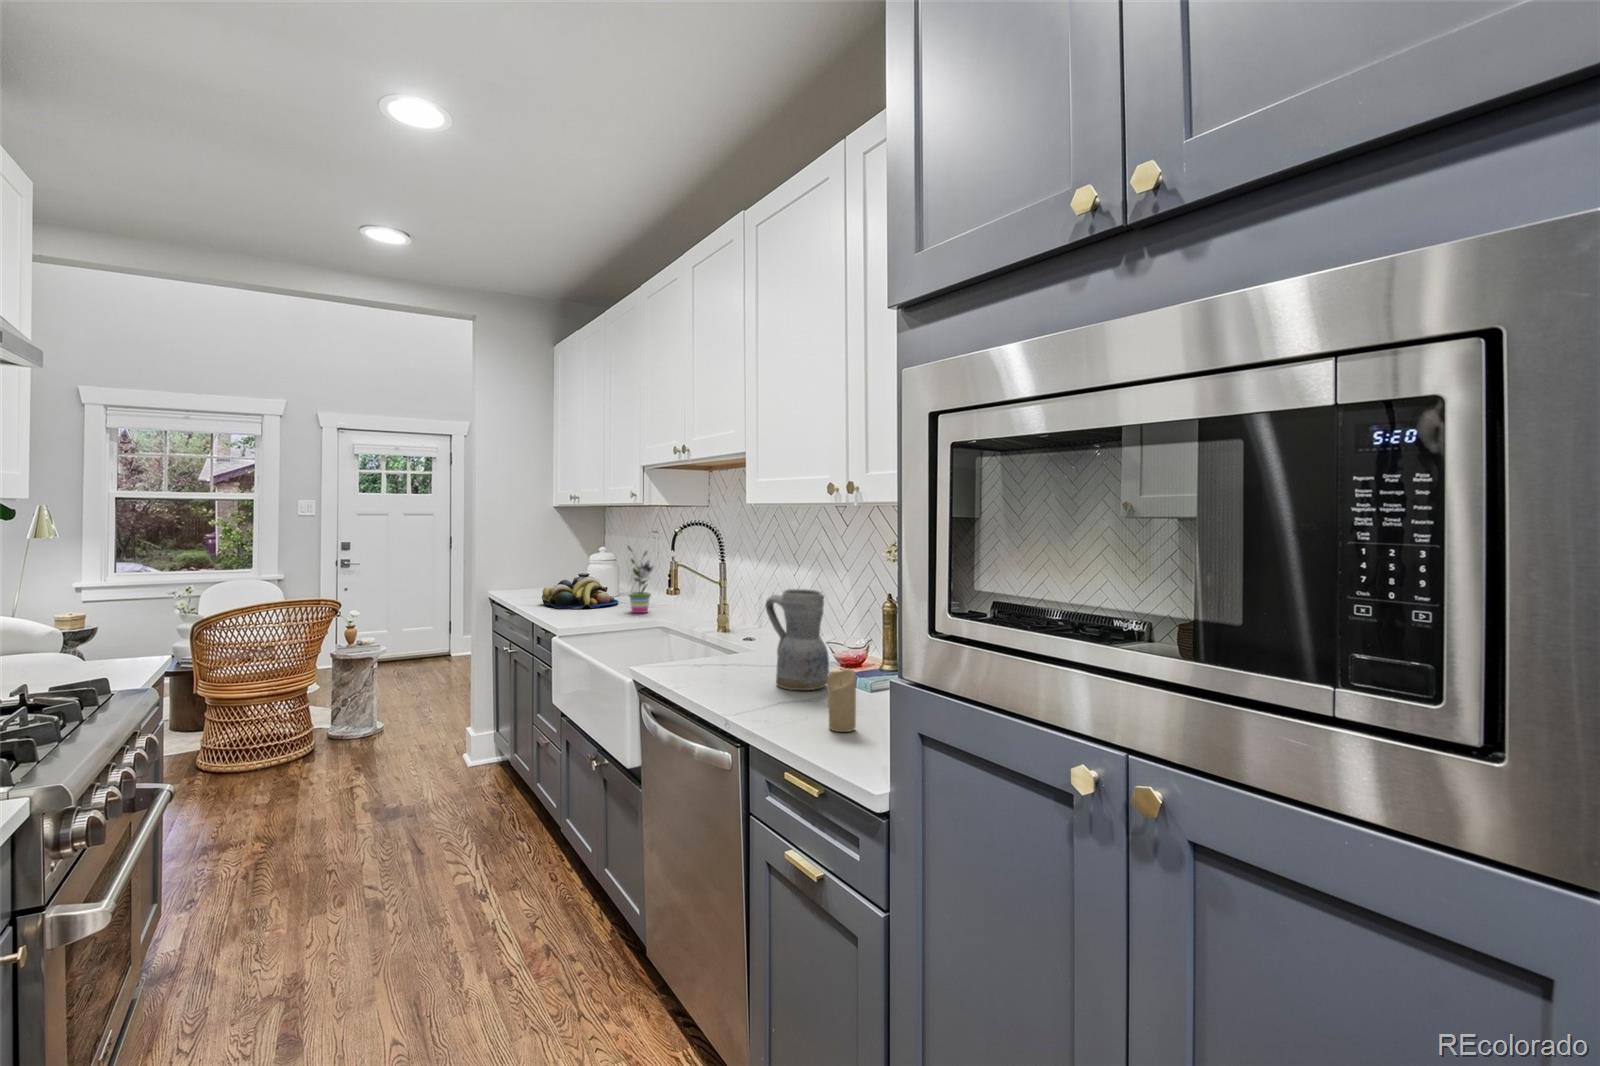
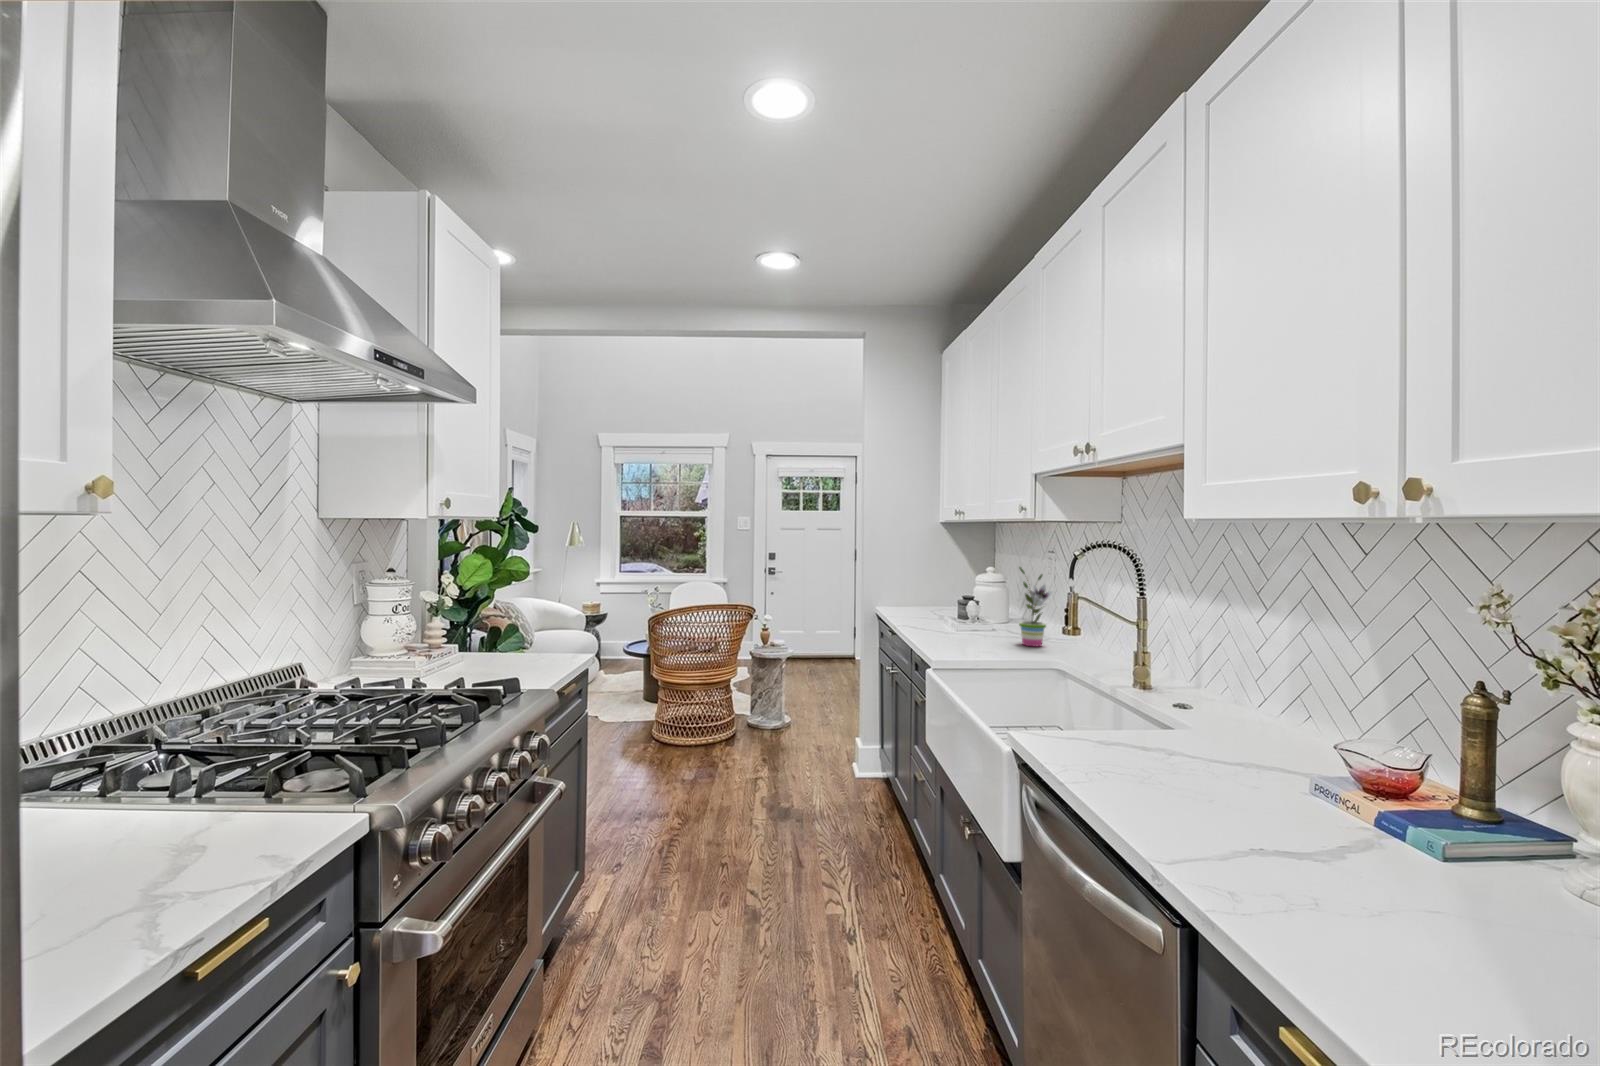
fruit bowl: present [542,577,619,609] -> none [926,598,1009,634]
ceramic pitcher: present [765,589,829,690] -> none [1220,656,1338,825]
candle: present [827,670,856,732] -> none [1362,832,1433,958]

